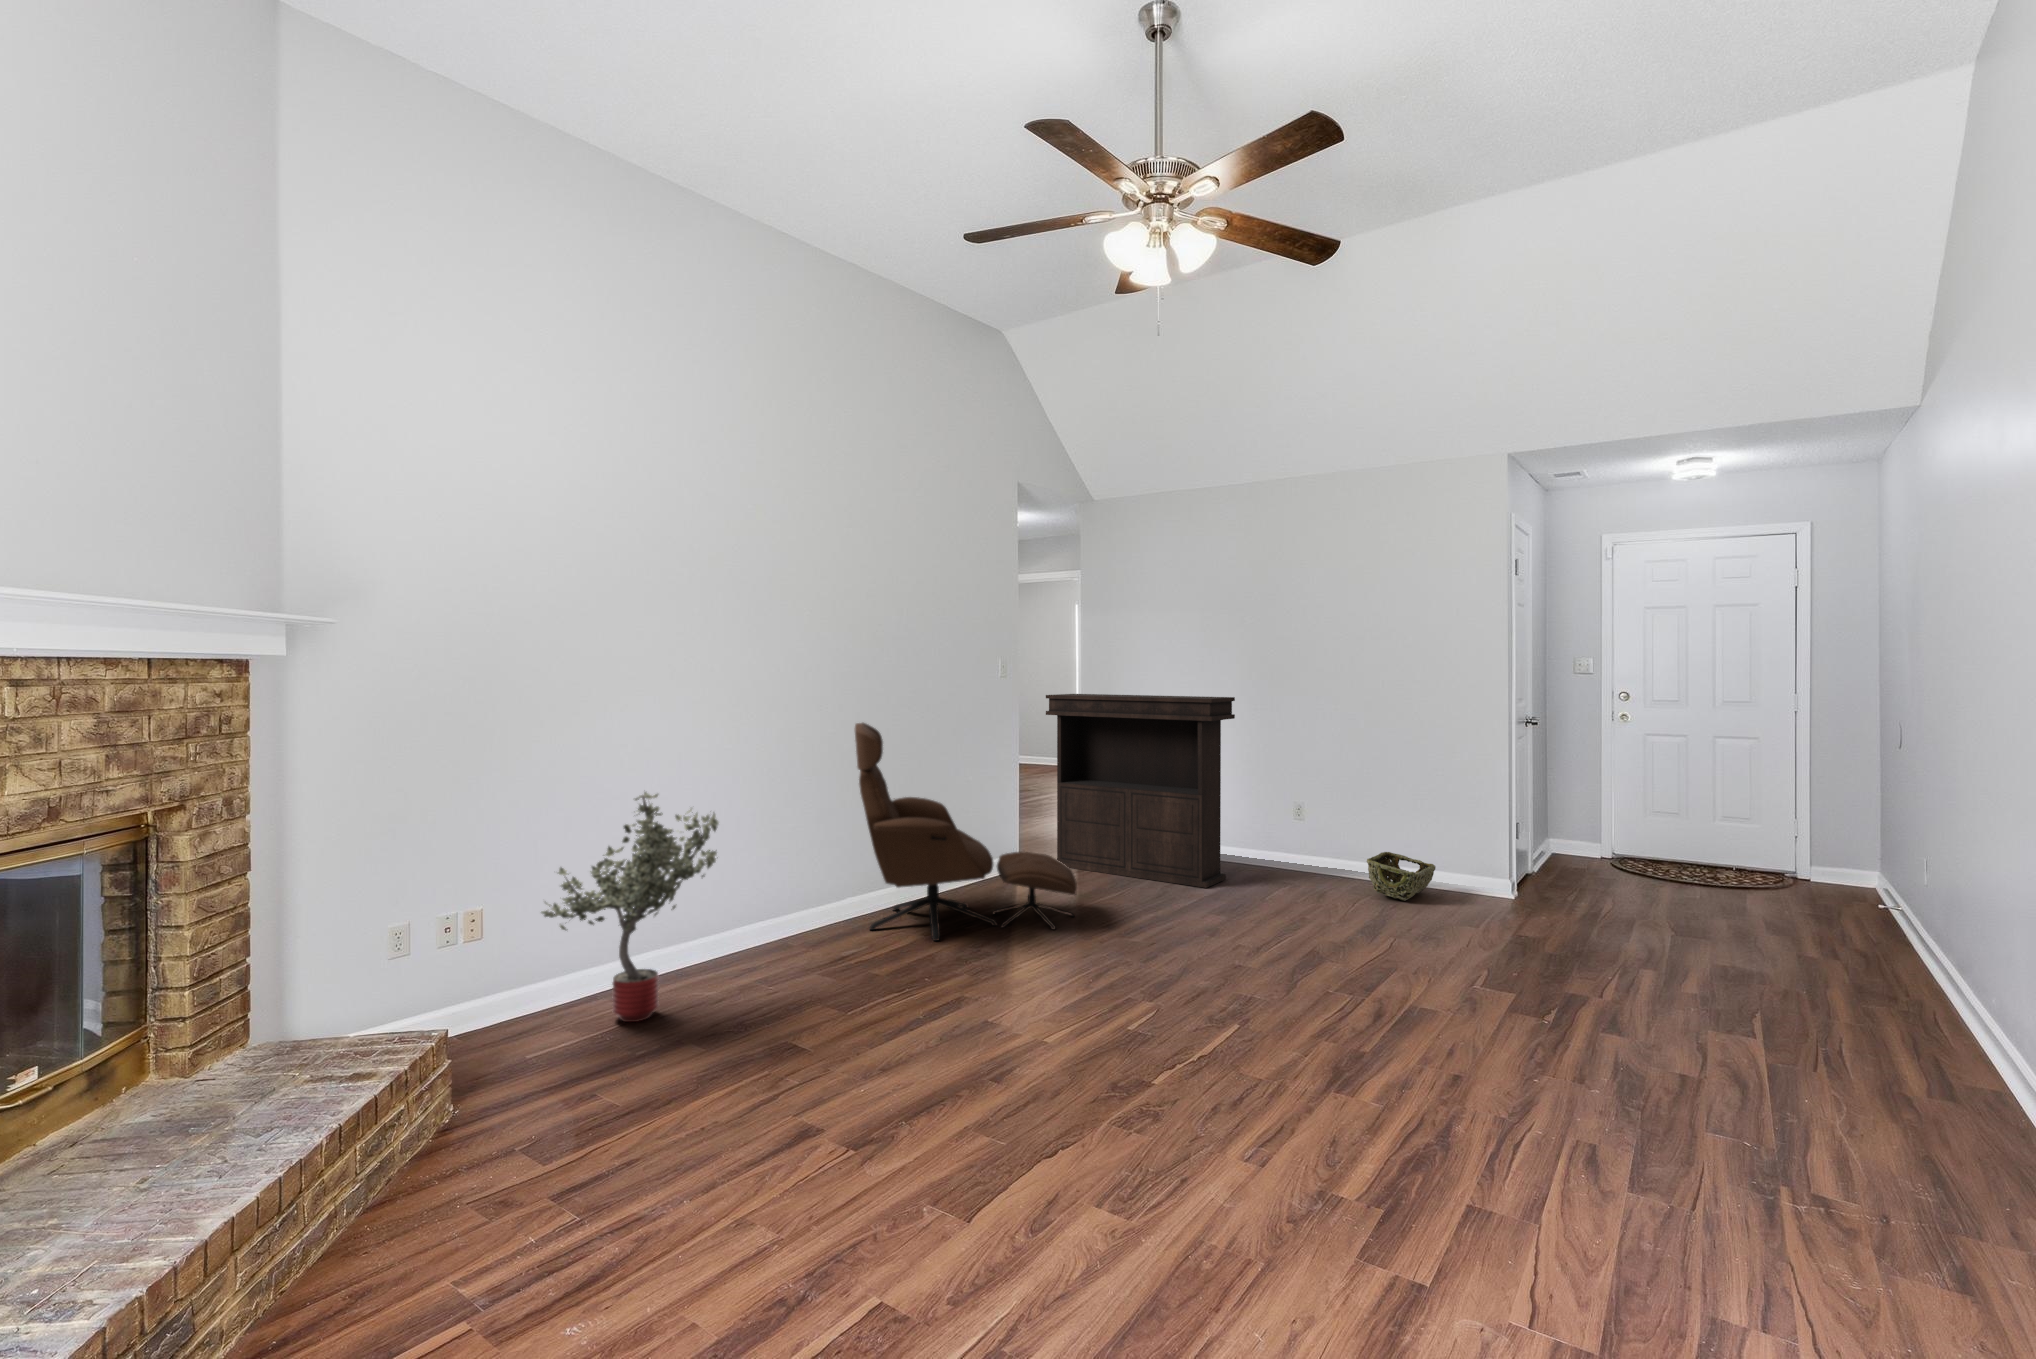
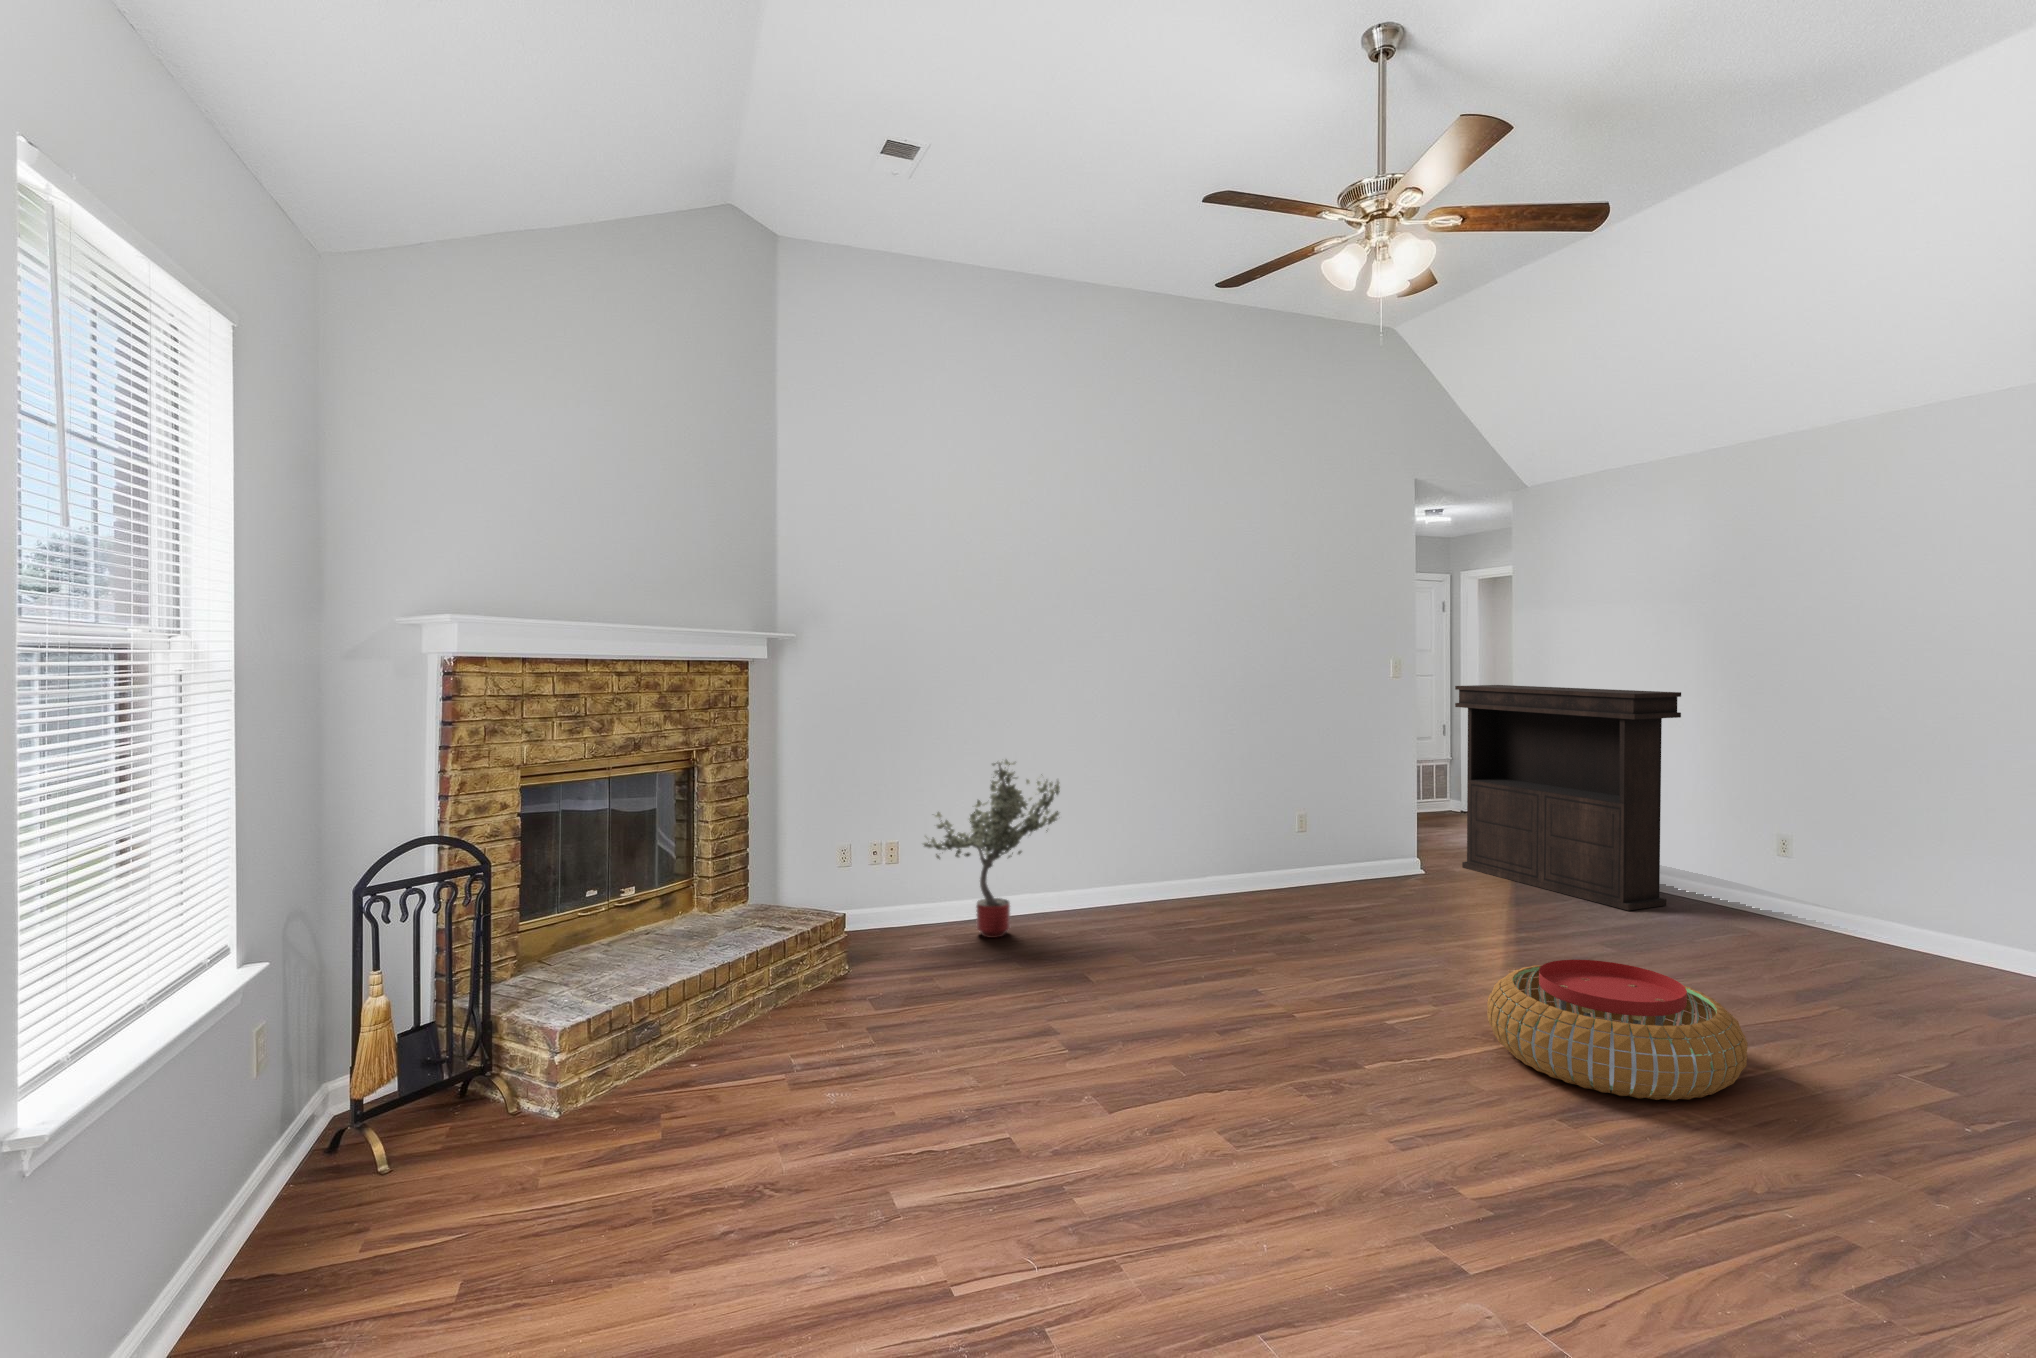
lounge chair: present [855,723,1077,940] -> none [1203,709,1436,925]
woven basket: present [1367,852,1436,901] -> none [1854,897,1984,961]
pouf: none [1216,939,1429,1061] -> present [1487,960,1748,1100]

